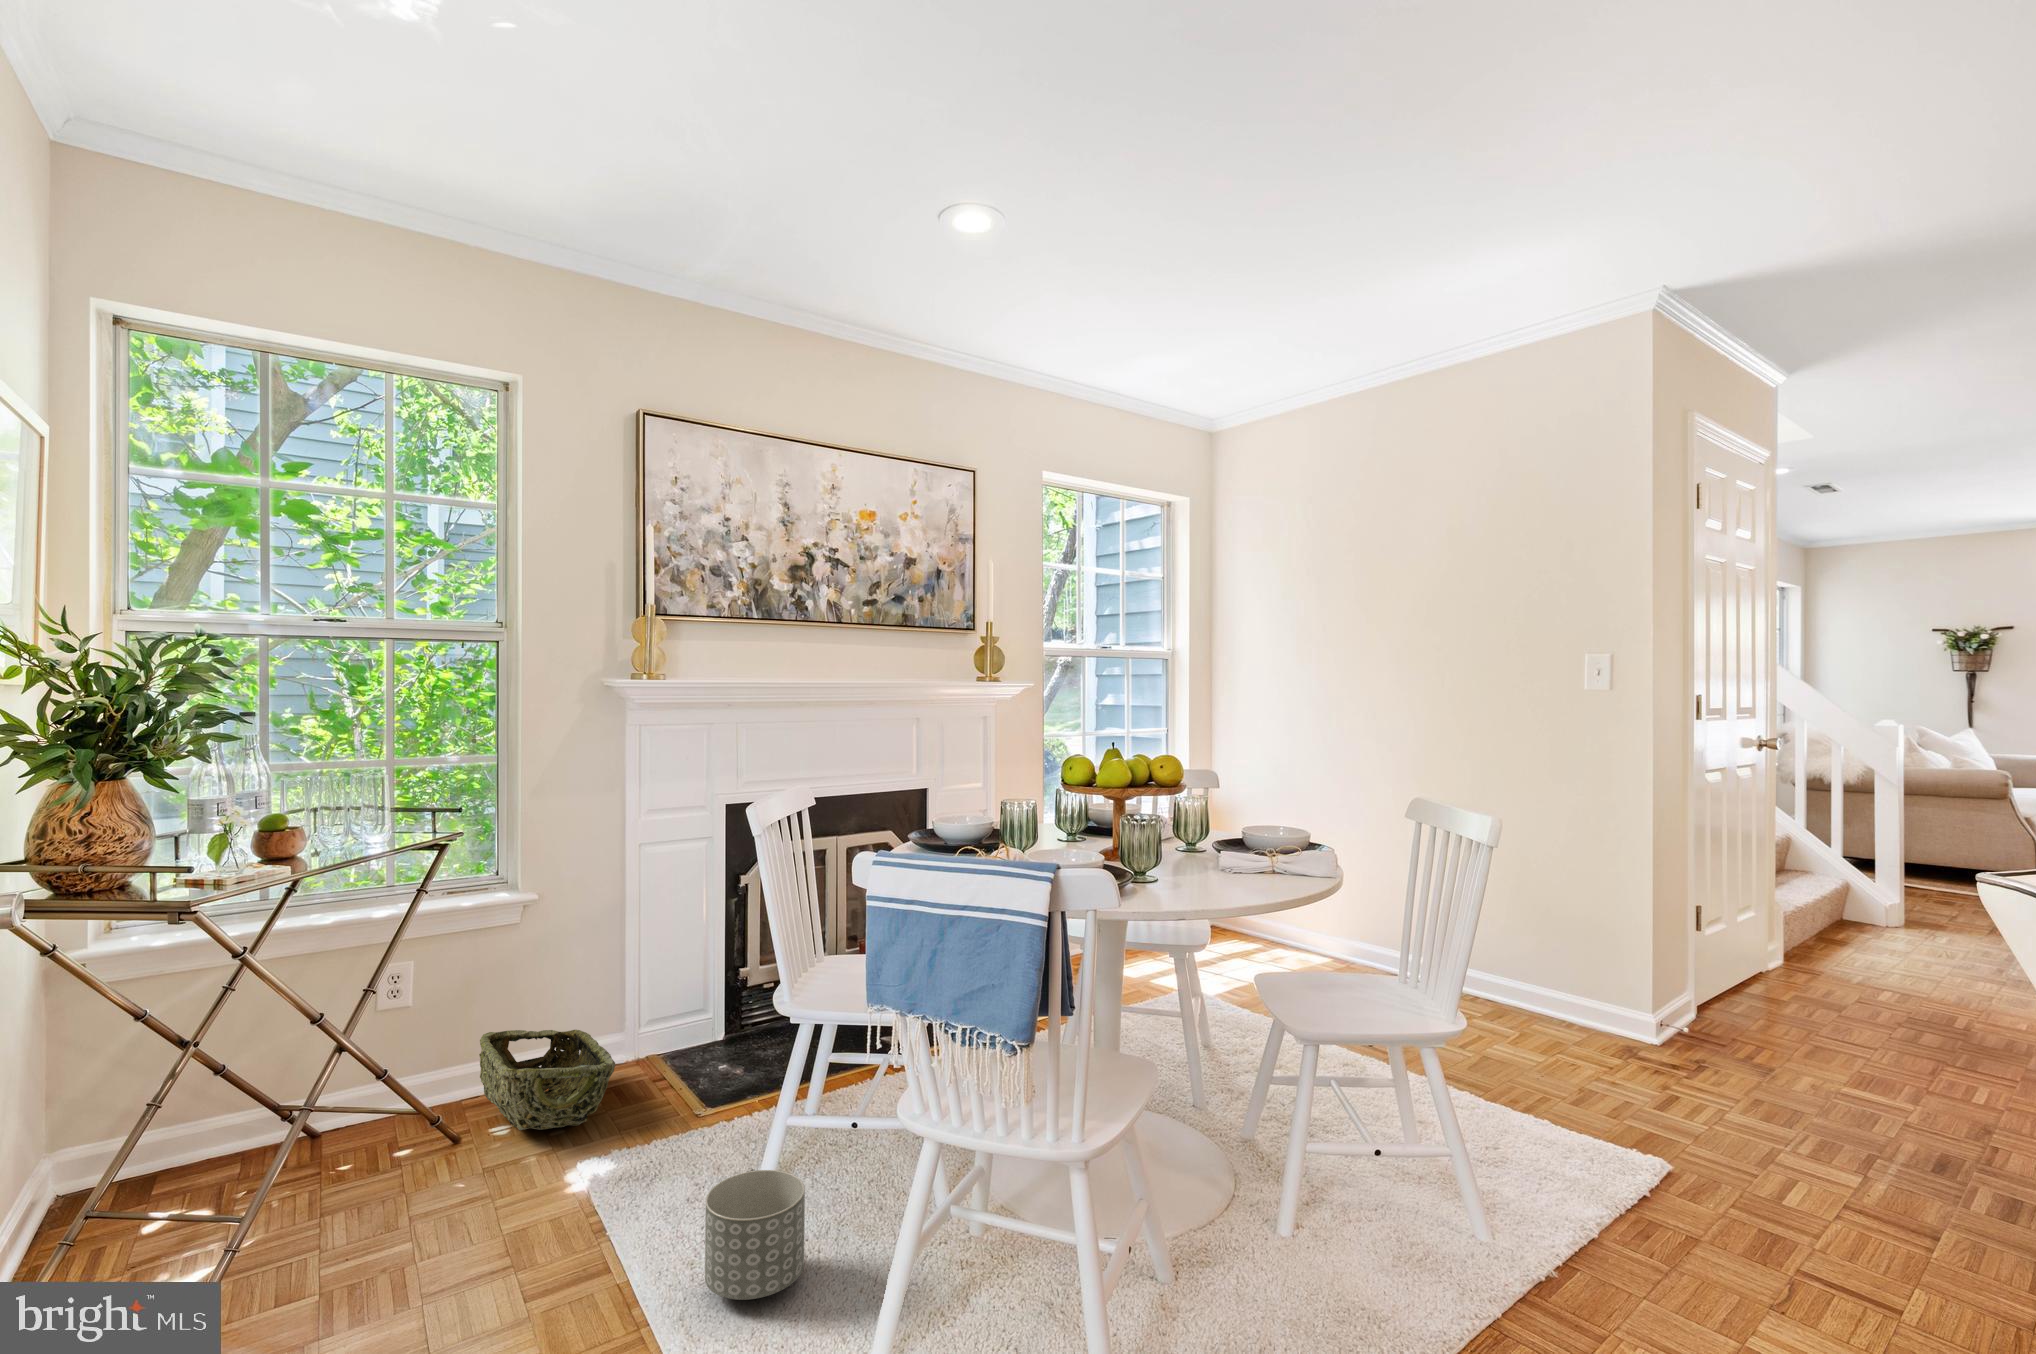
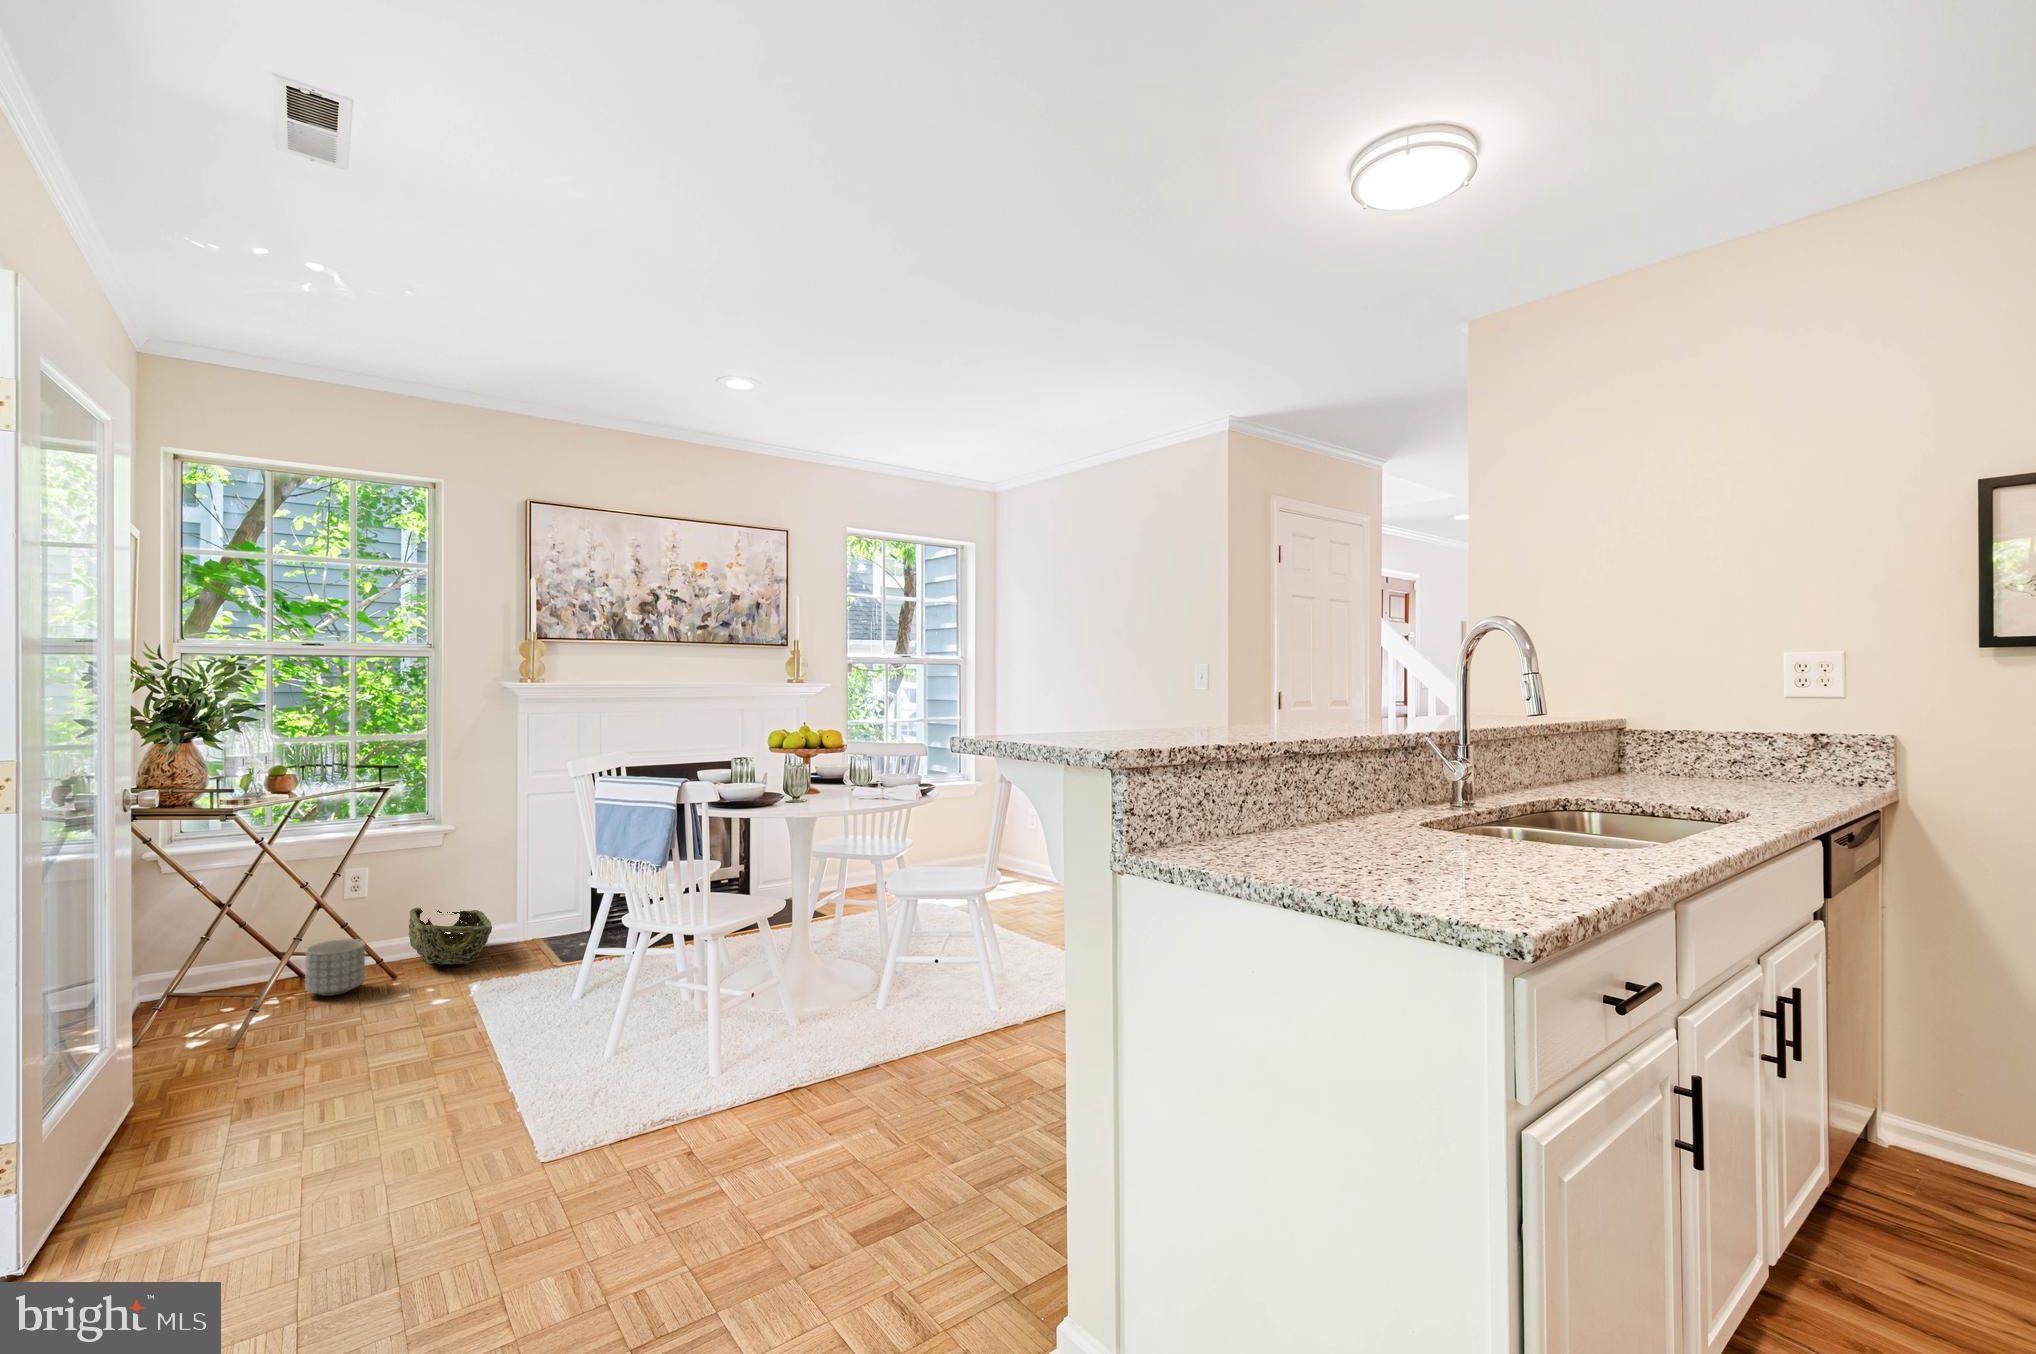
planter: present [705,1170,805,1300] -> present [305,939,365,996]

